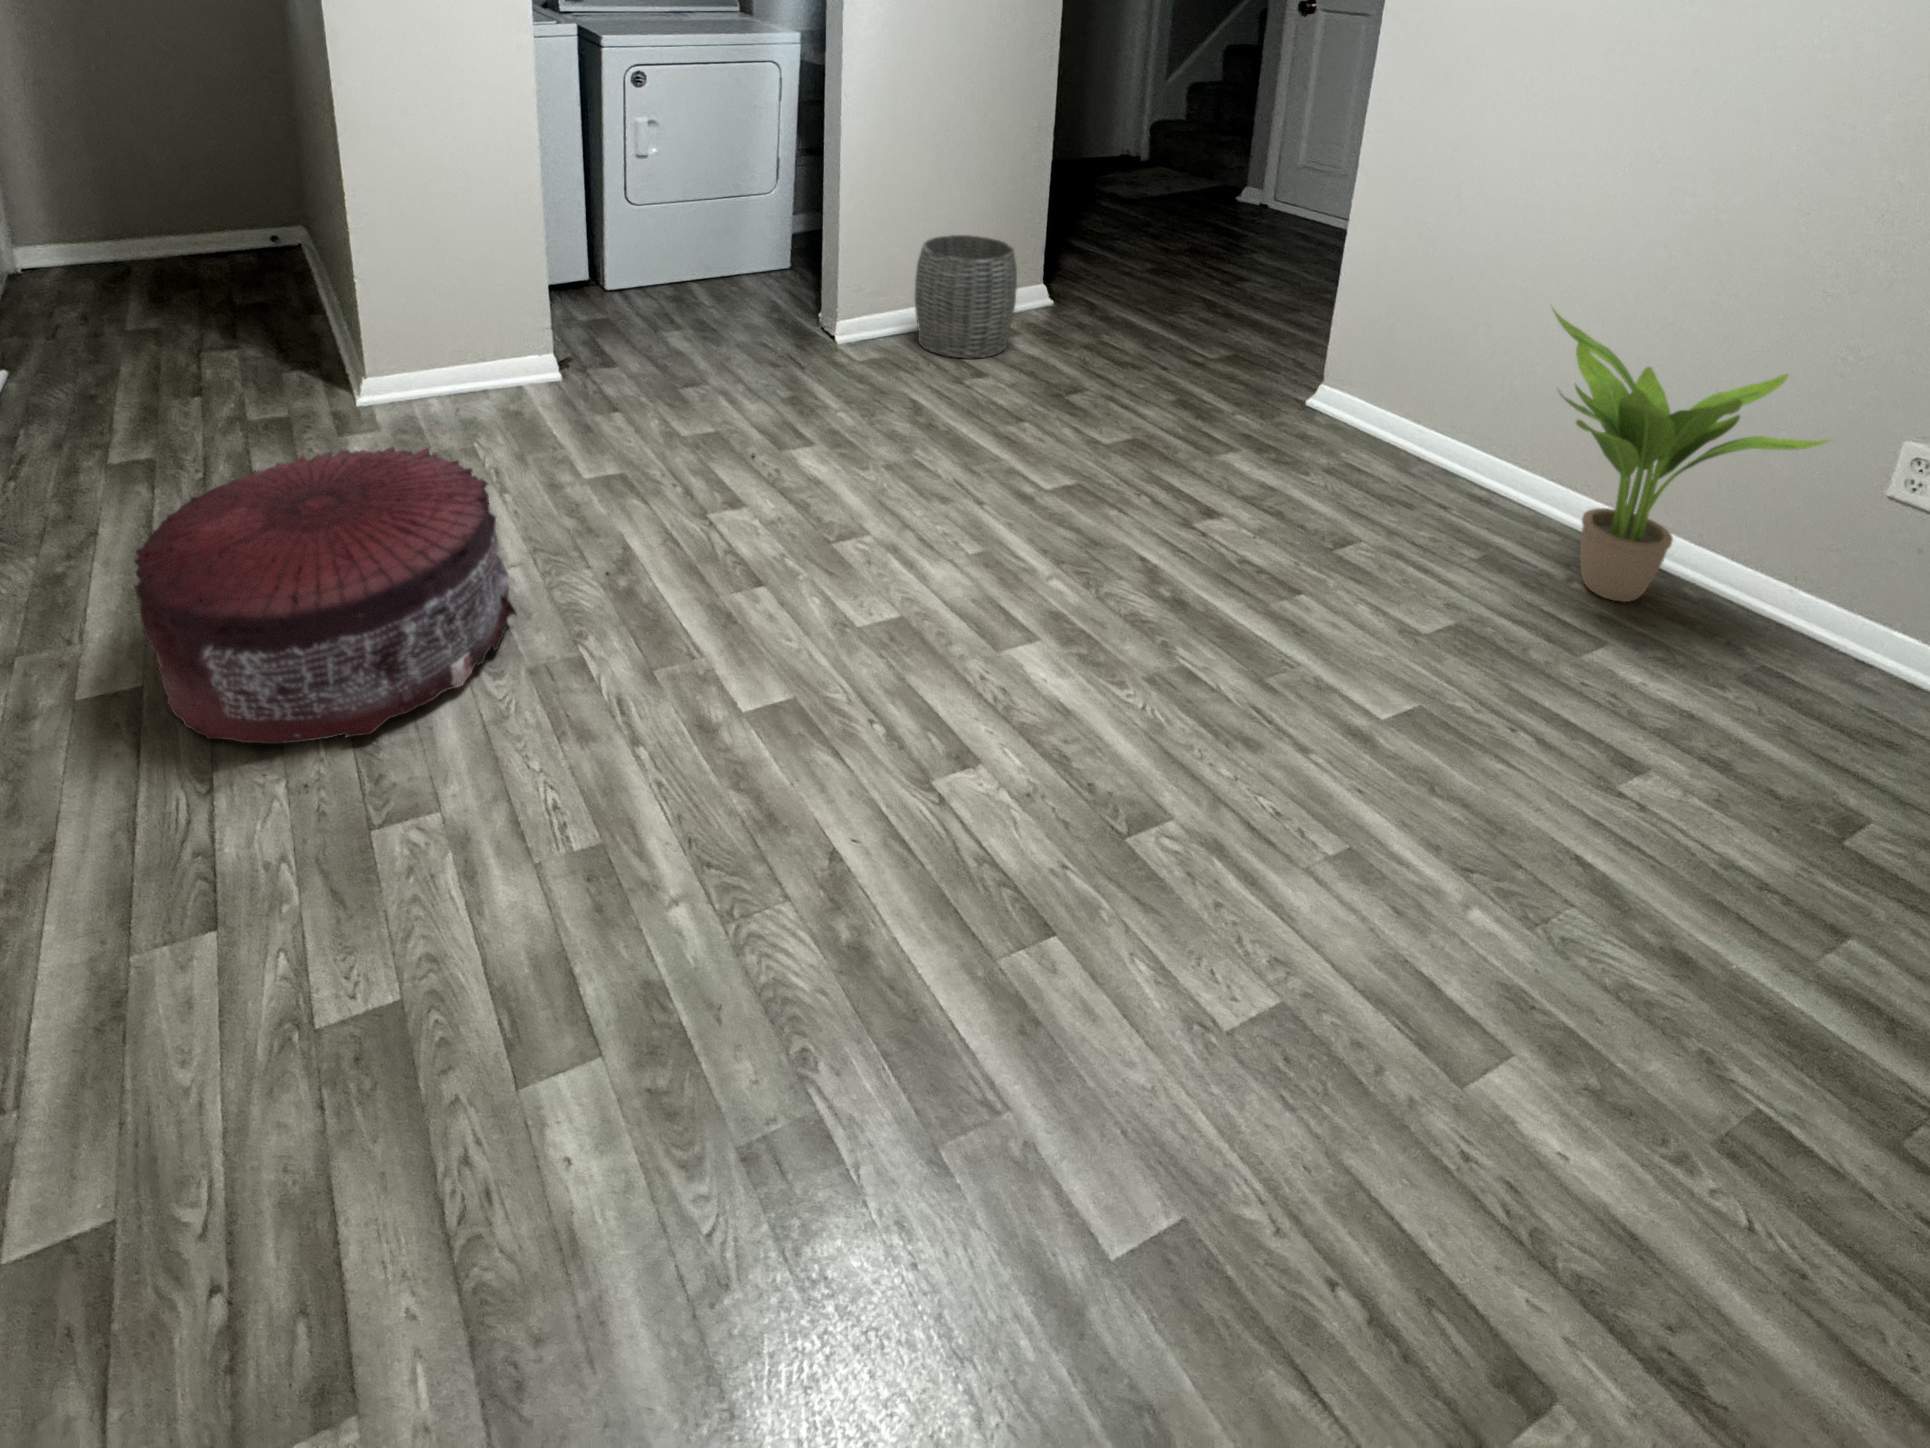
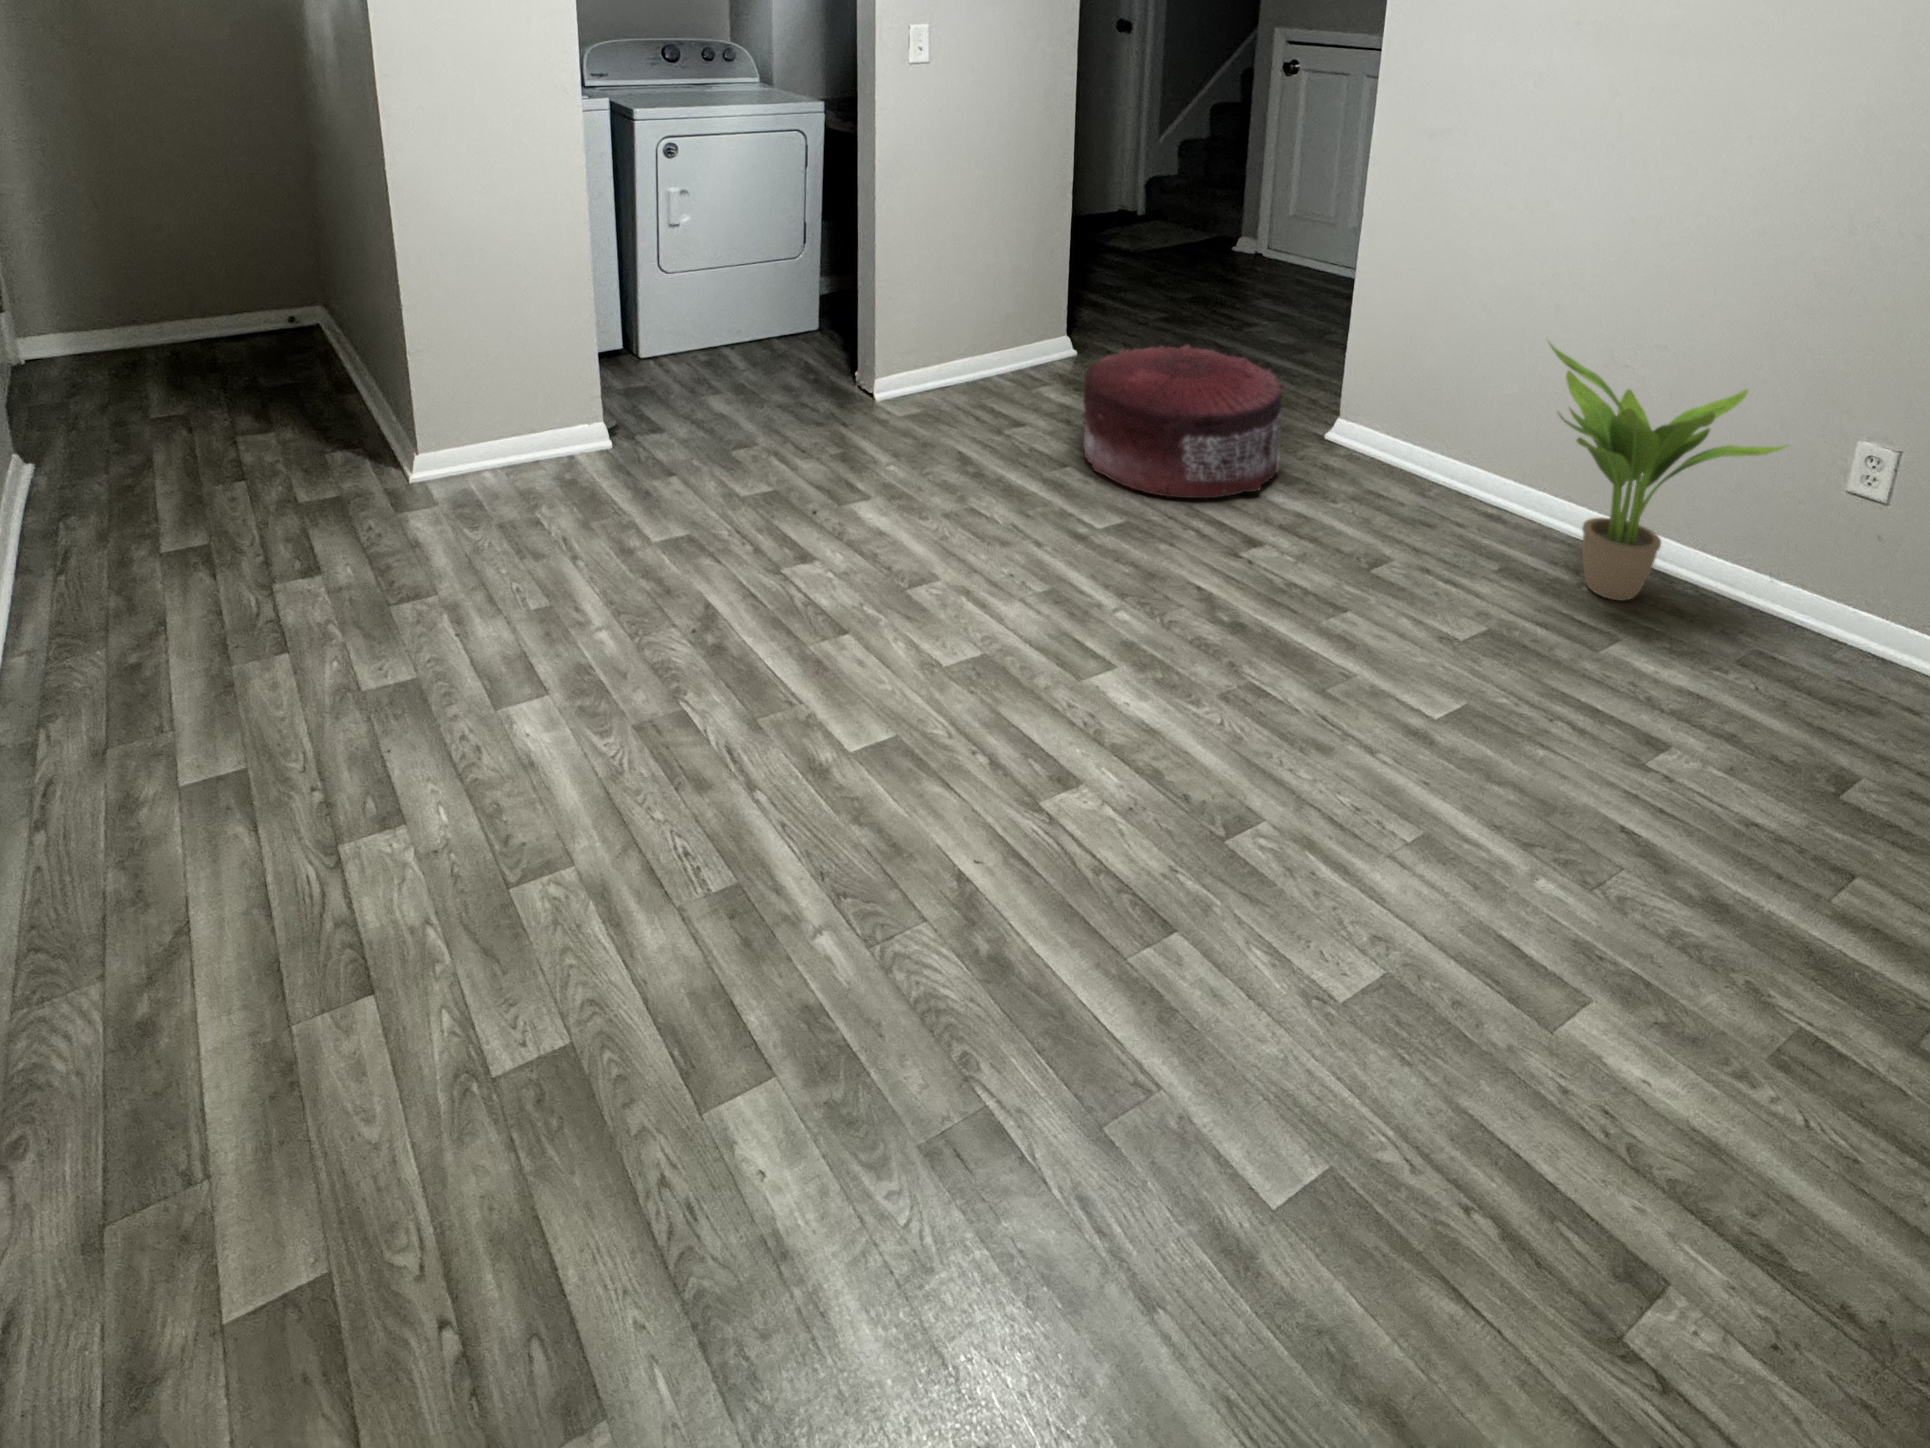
woven basket: present [914,235,1017,358] -> none [954,294,1049,410]
pouf: present [134,447,516,744] -> present [1083,344,1284,498]

